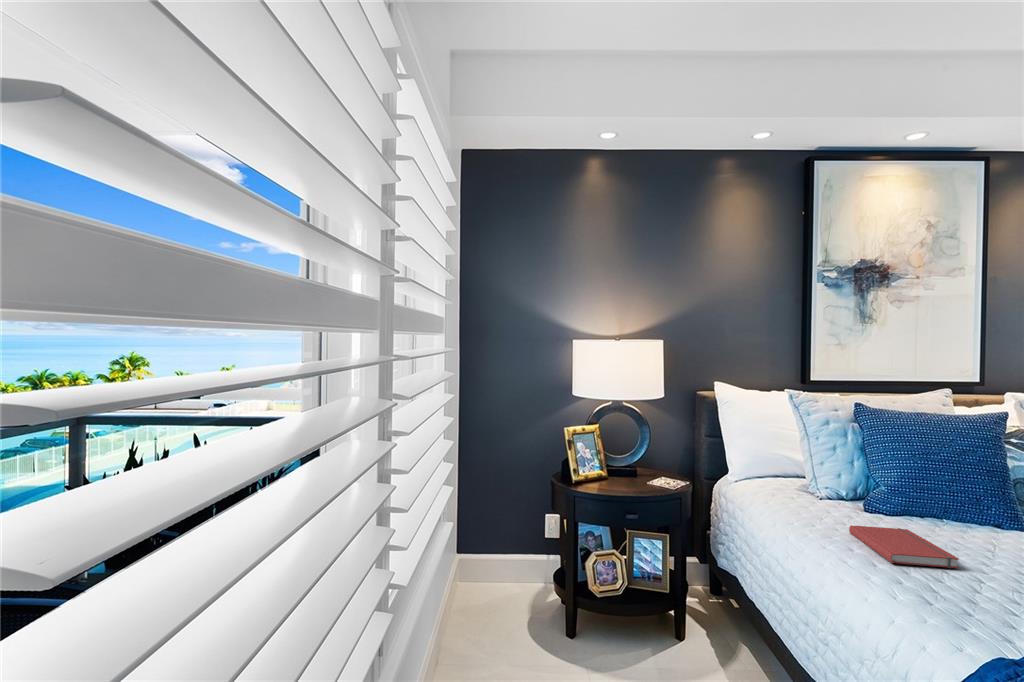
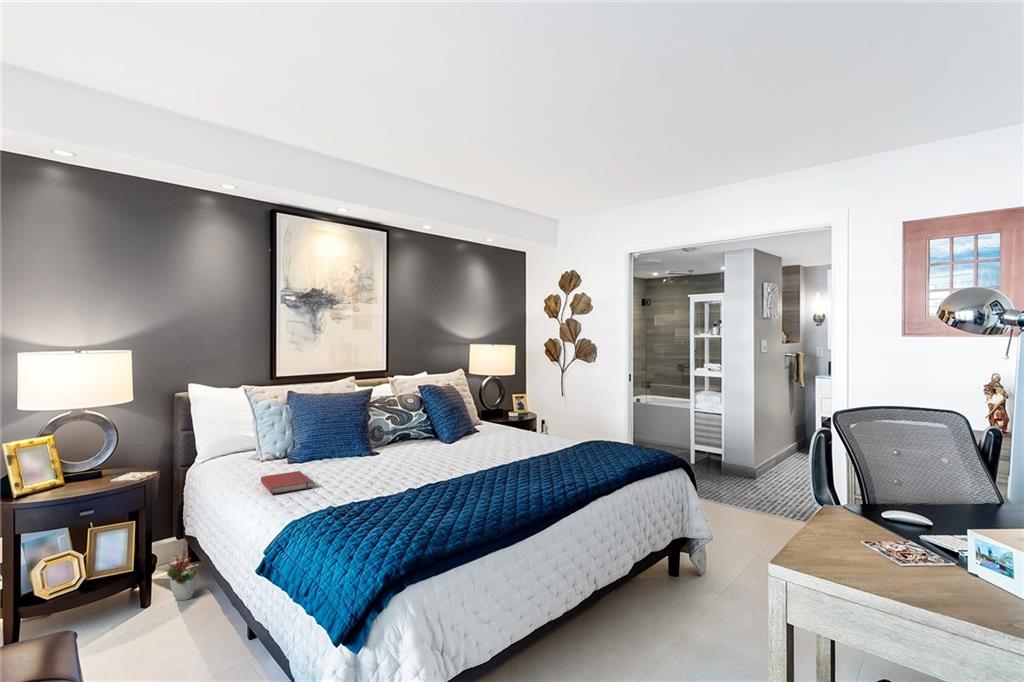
decorative plant: none [706,587,741,652] -> present [167,551,196,600]

